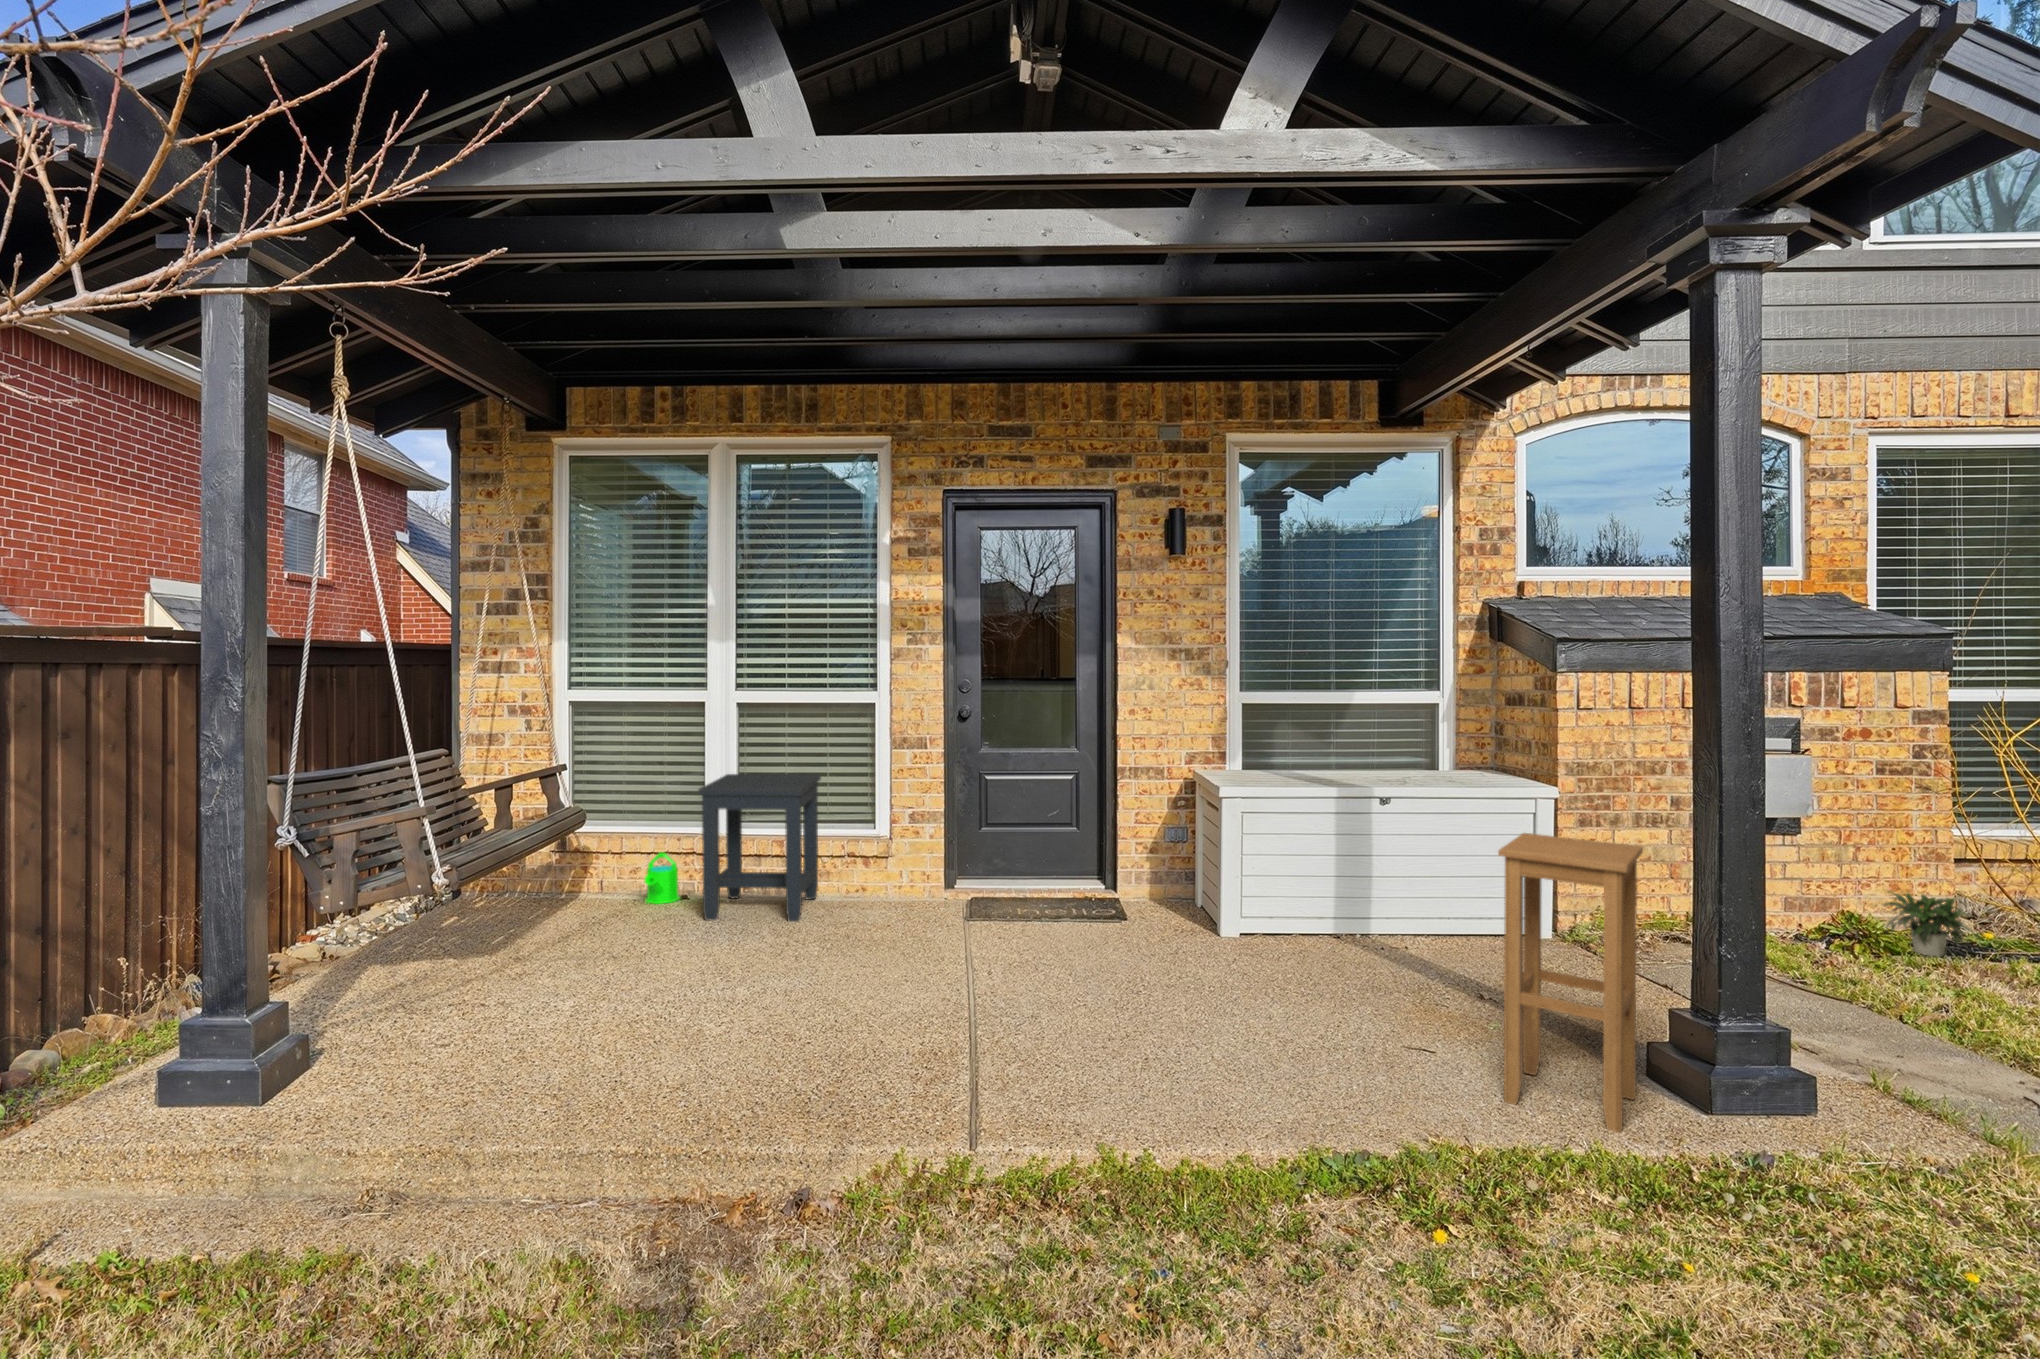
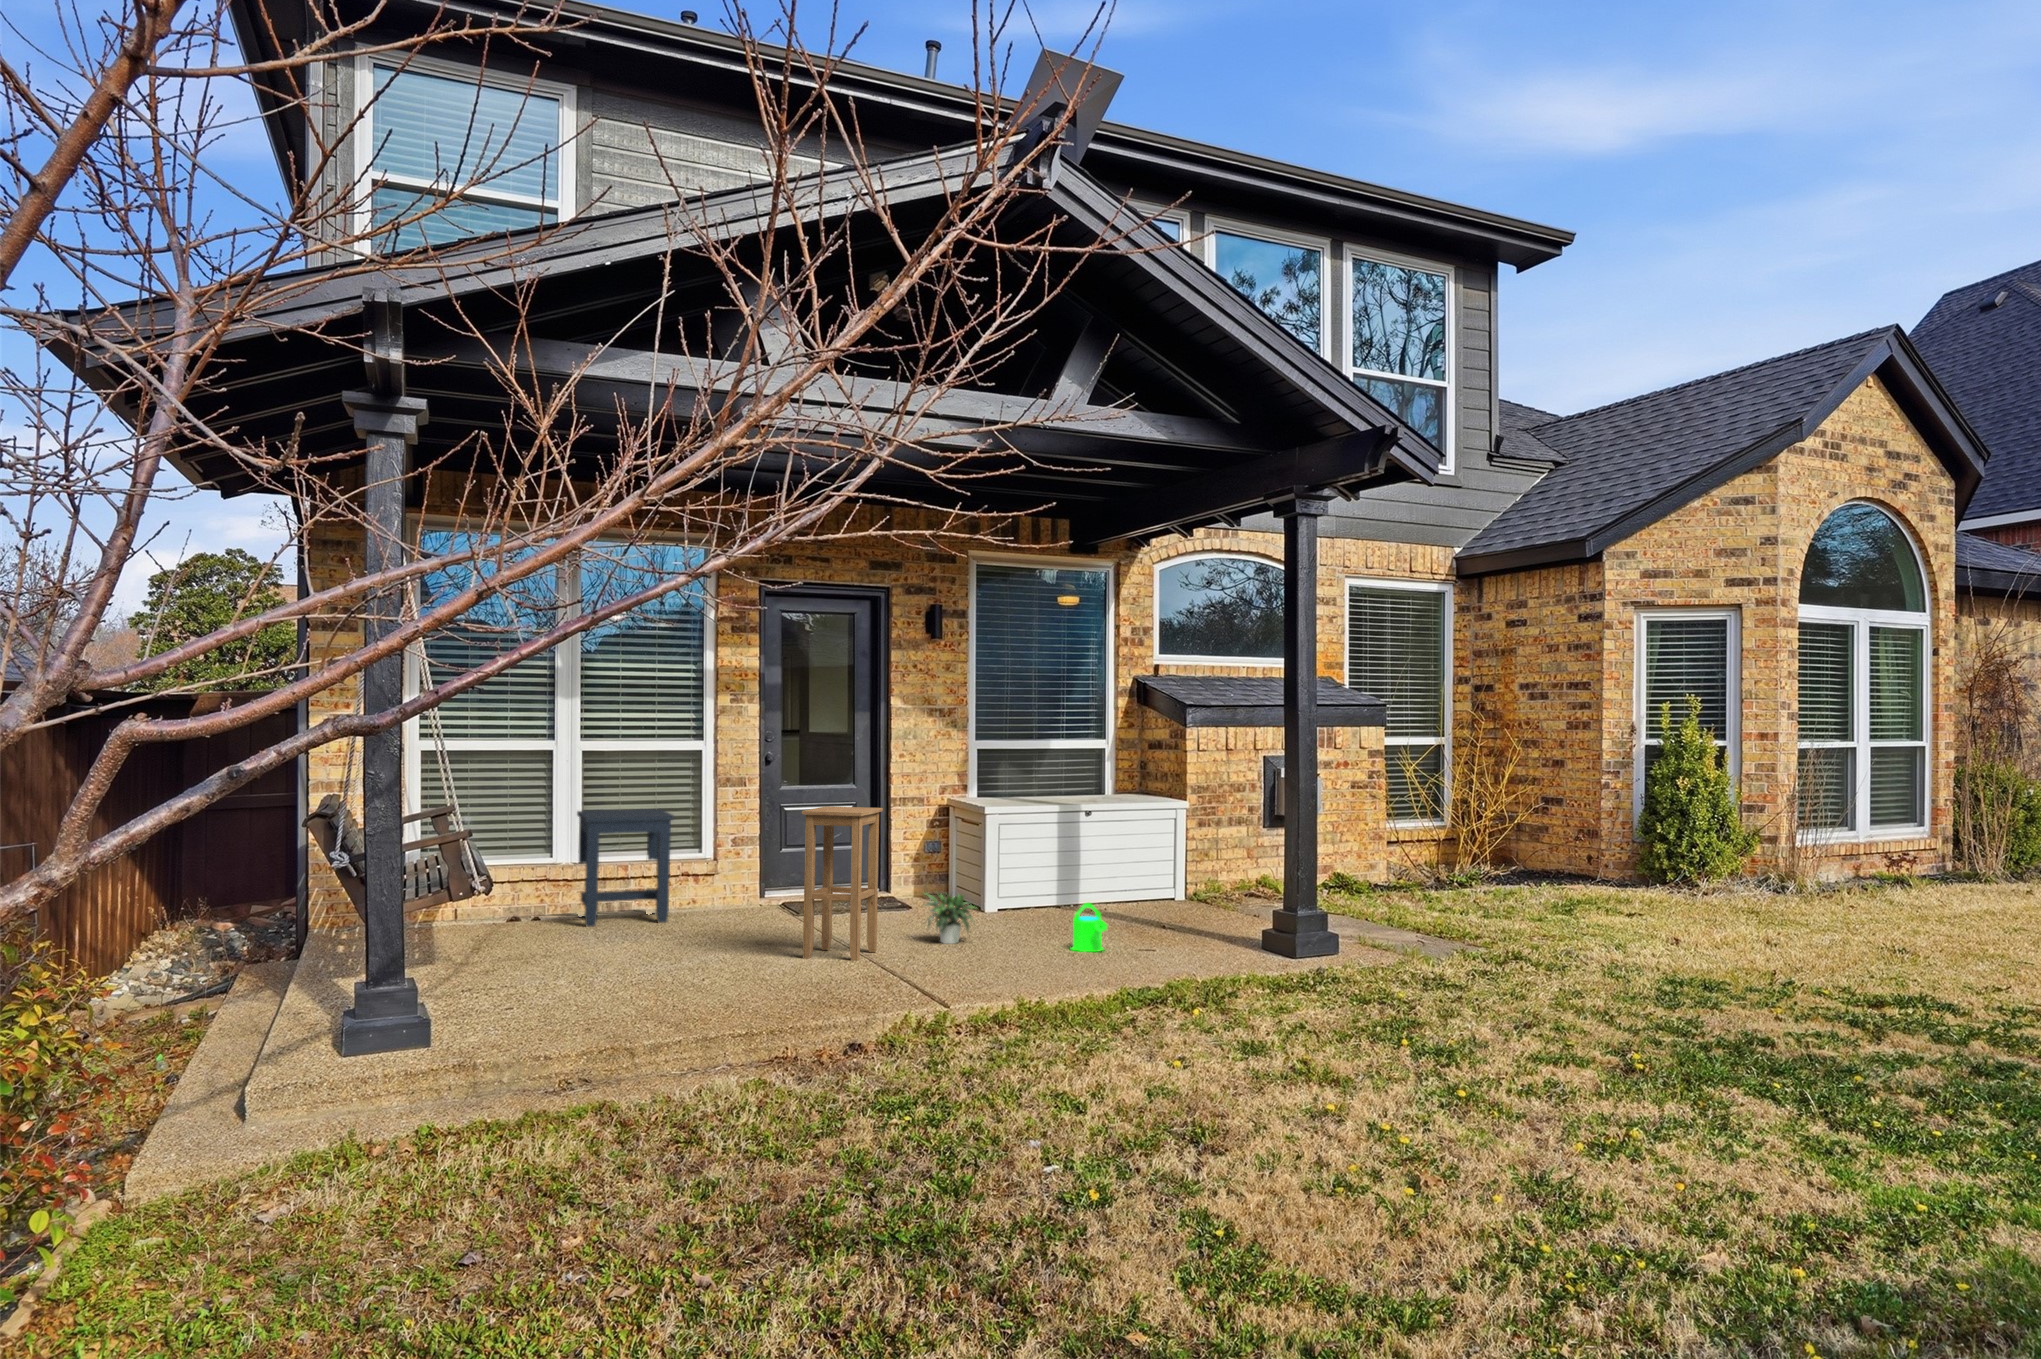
stool: present [1498,833,1643,1132] -> present [802,806,883,961]
watering can: present [644,852,680,904] -> present [1071,903,1107,952]
potted plant: present [1857,889,1978,957] -> present [925,894,974,944]

